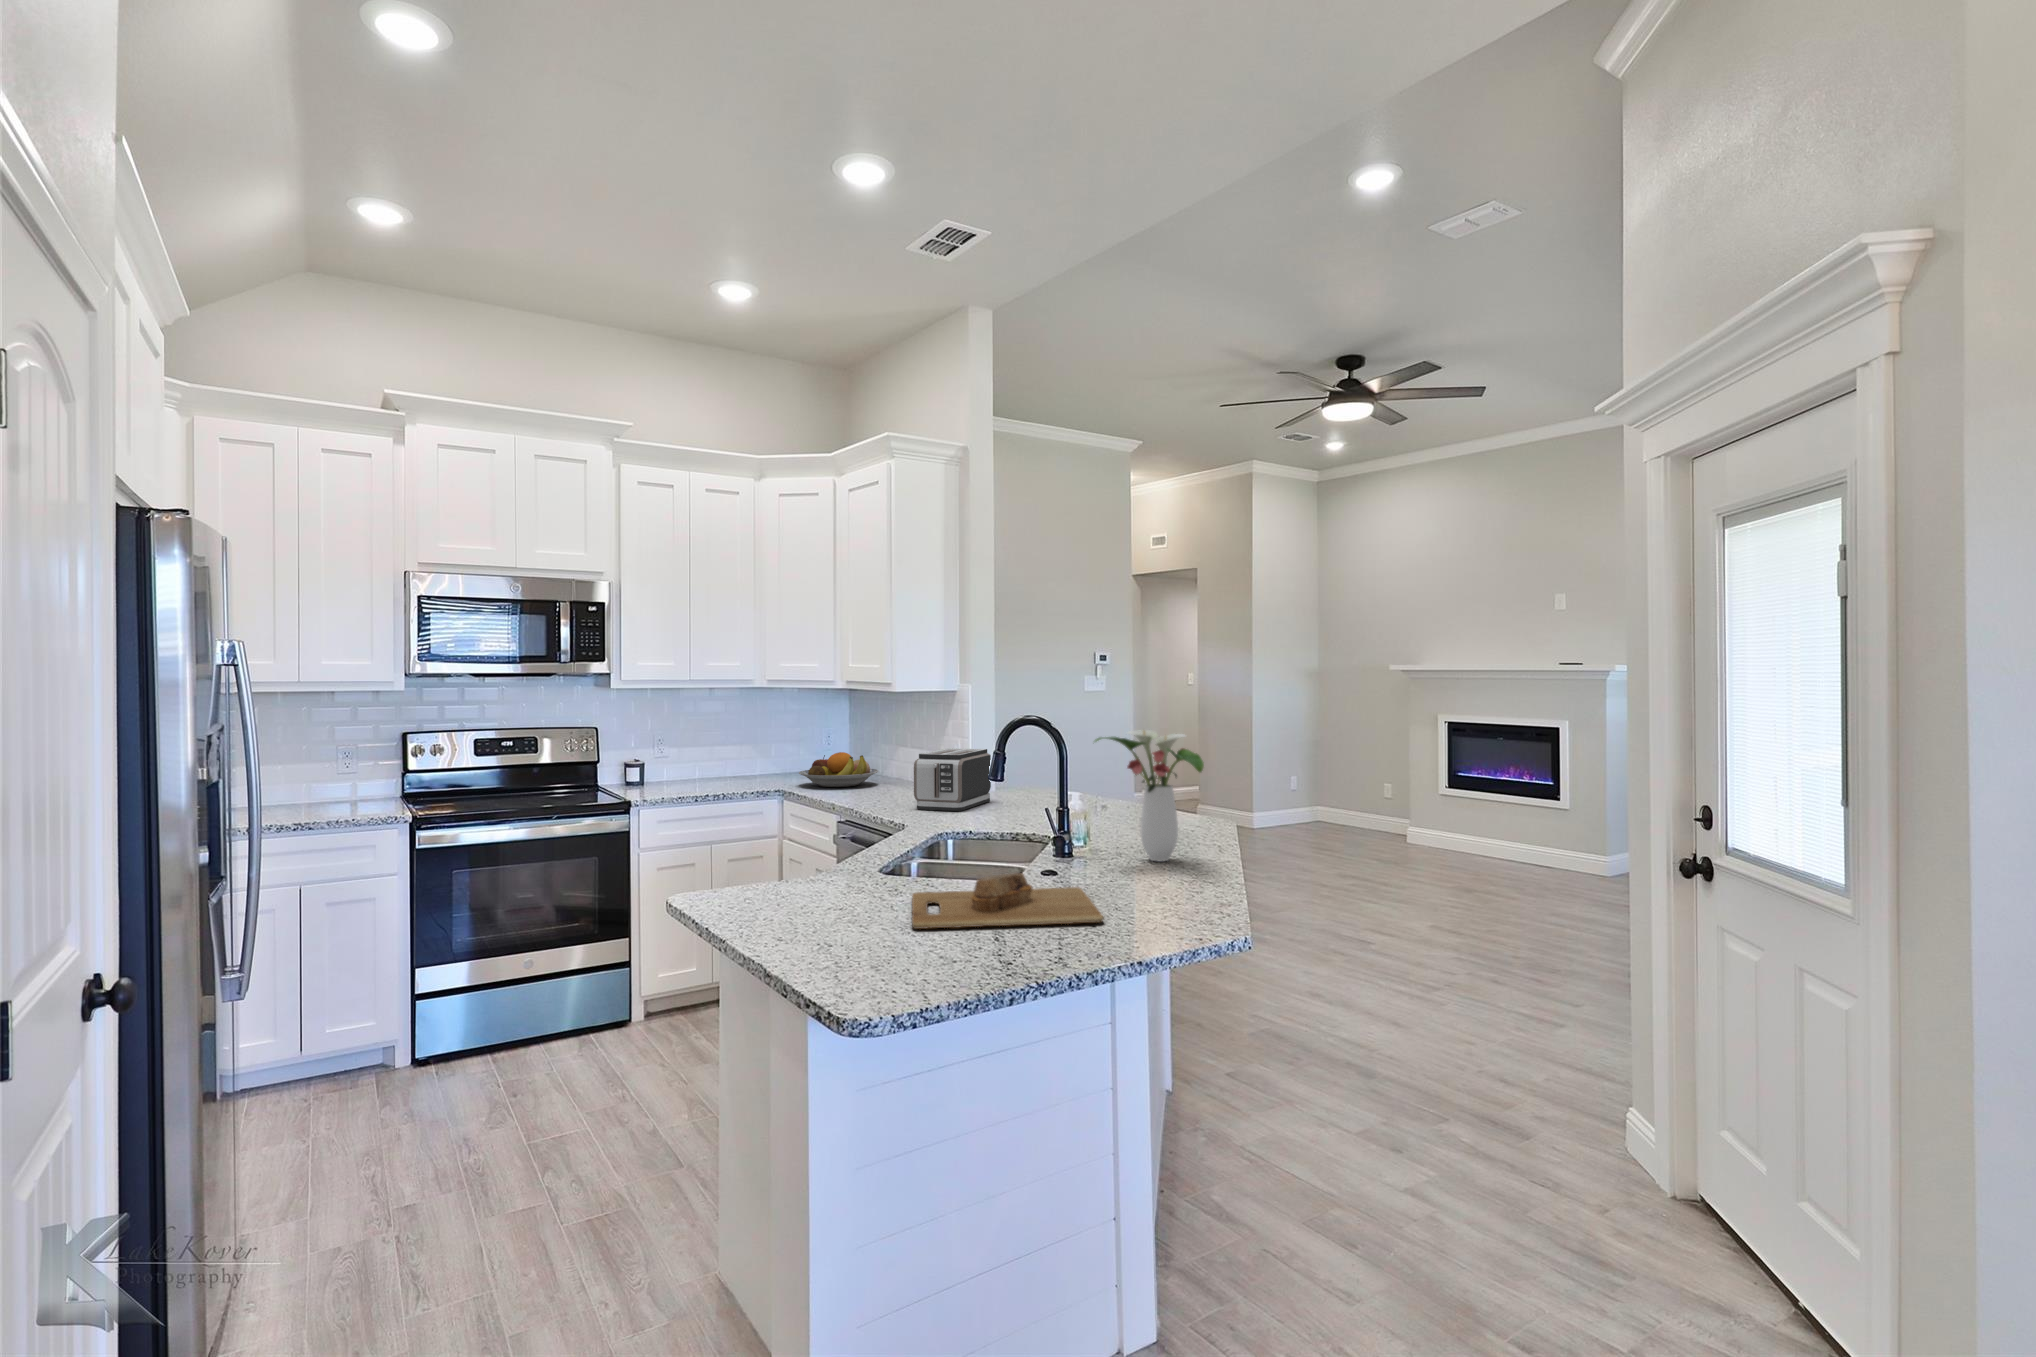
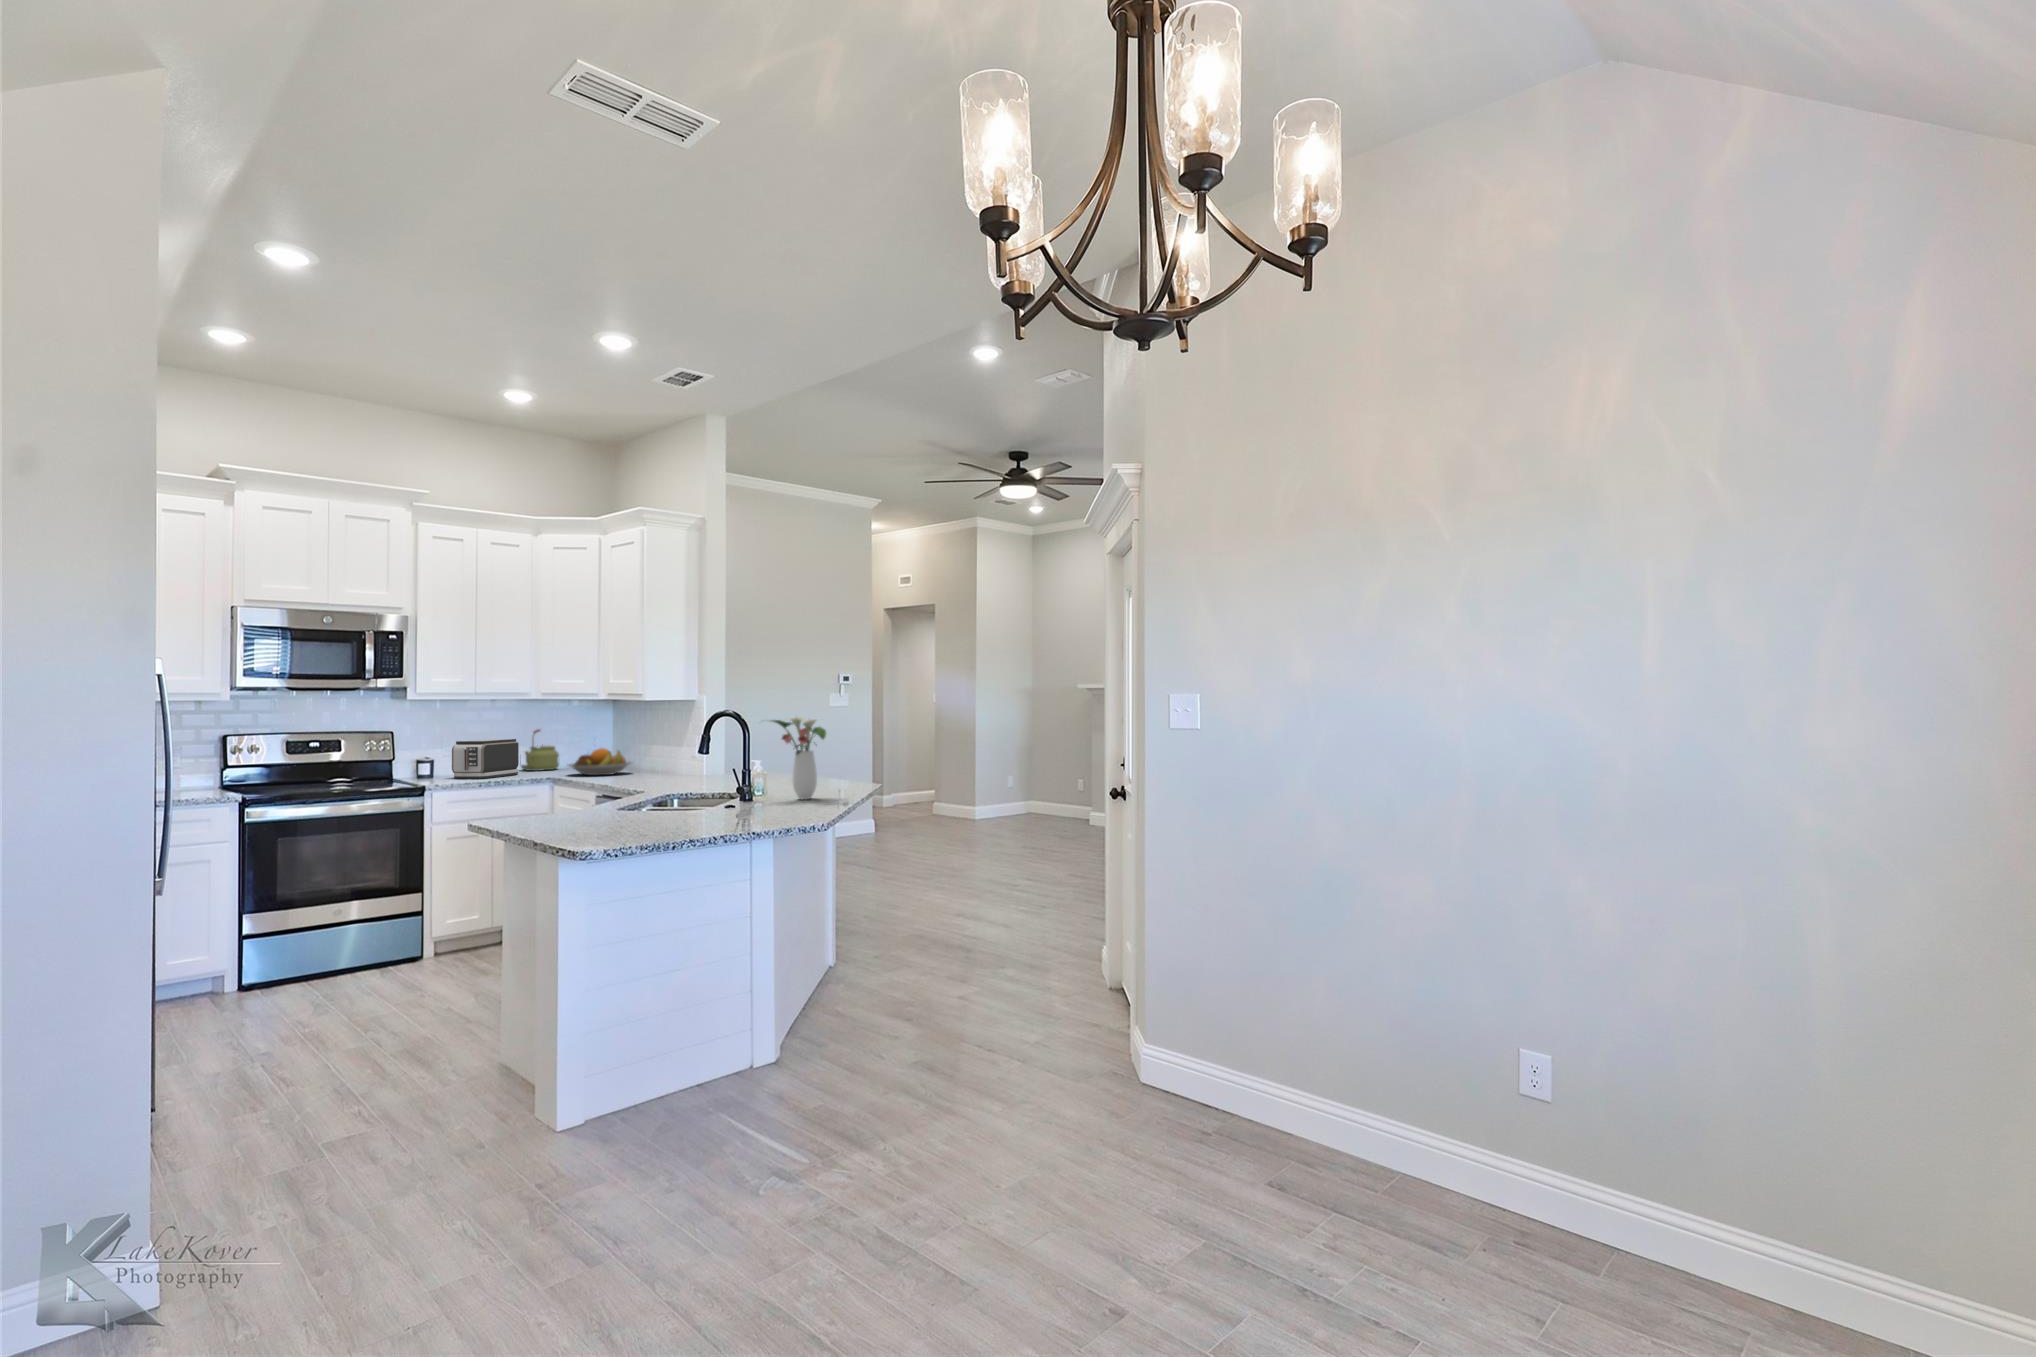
kettle: none [743,723,788,775] -> present [520,729,559,771]
toaster: present [914,748,991,811] -> present [452,739,519,779]
cutting board: present [912,873,1103,929] -> none [622,797,741,826]

